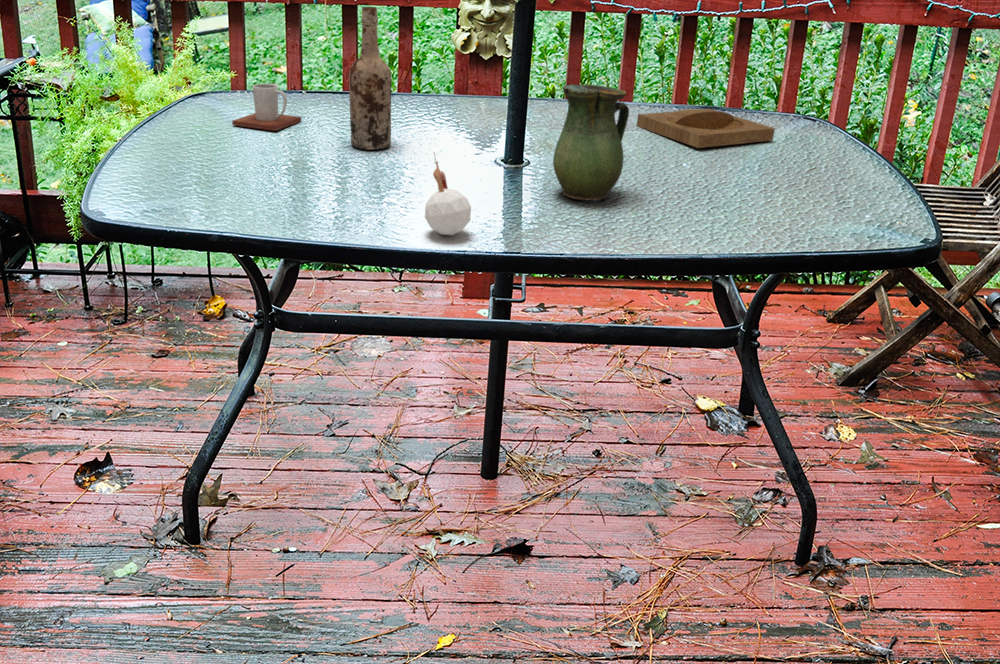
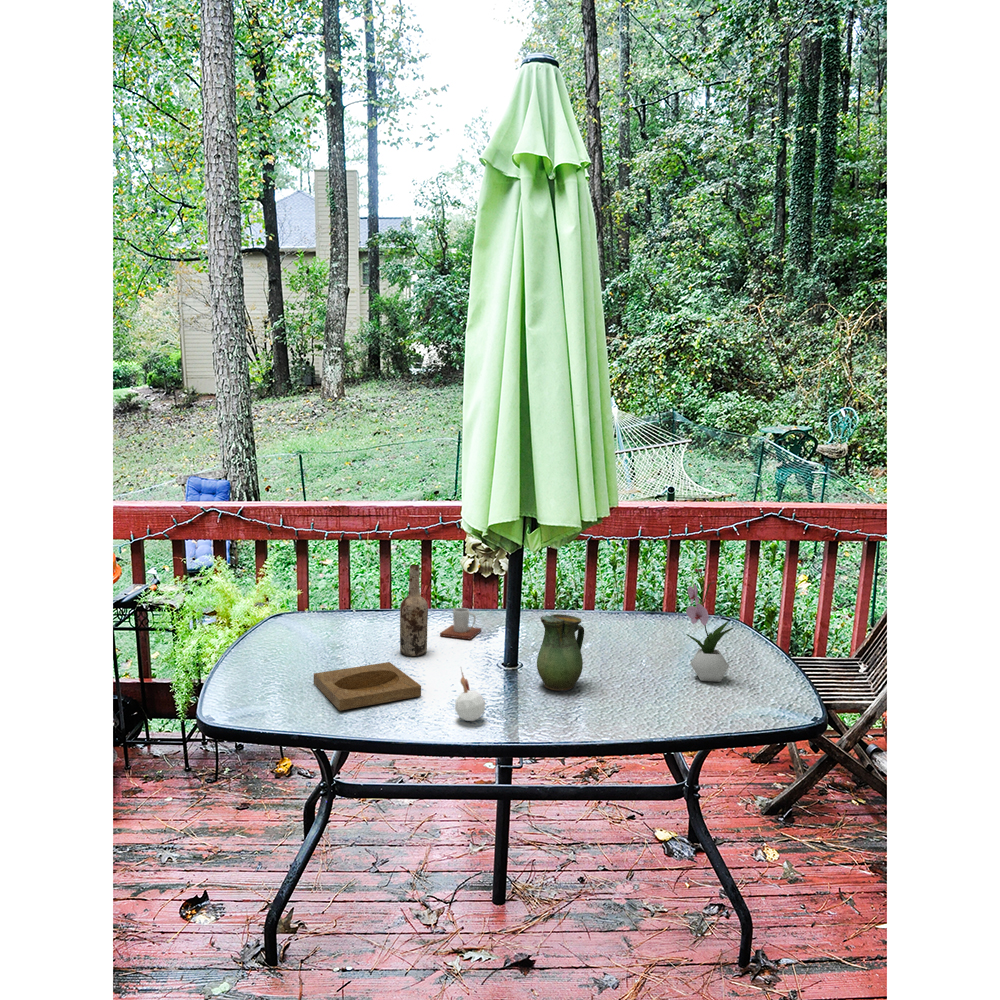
flower arrangement: none [782,19,862,197] -> present [686,569,733,682]
mug: present [232,84,301,131] -> present [440,608,481,639]
tray: present [637,109,775,148] -> present [314,662,421,711]

